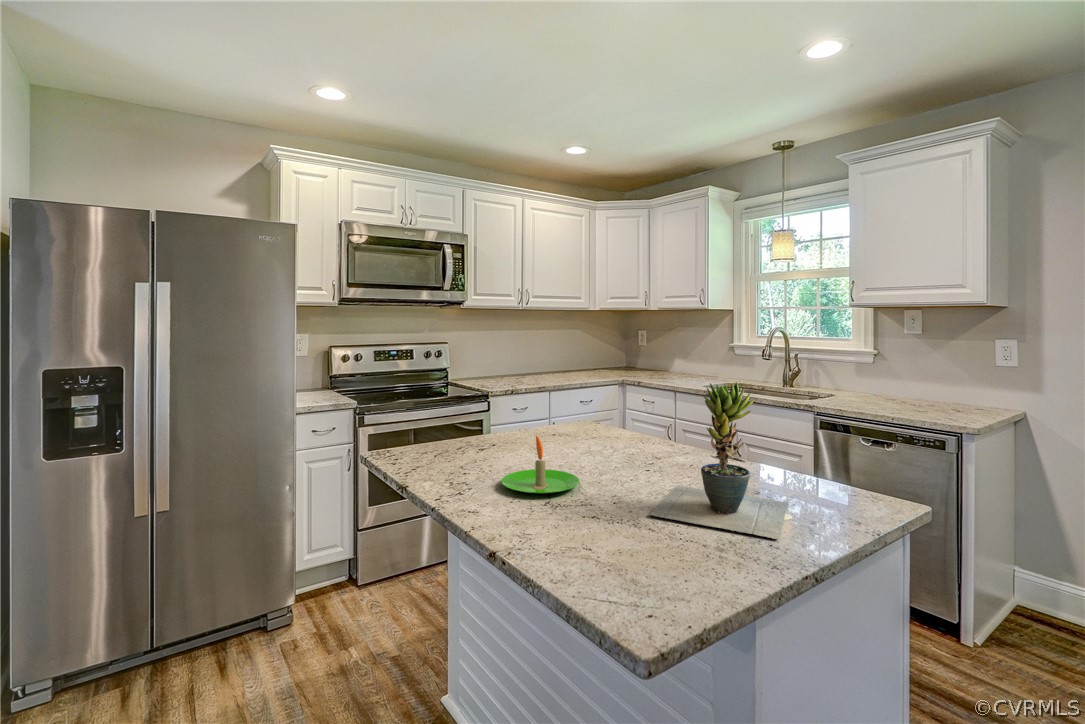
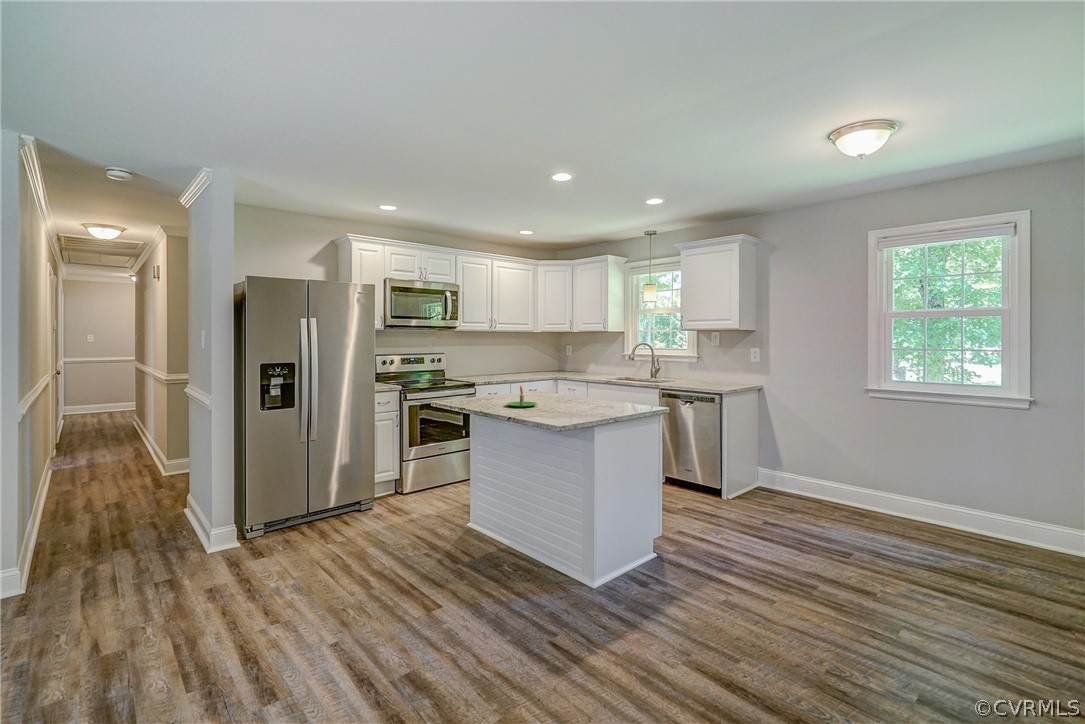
potted plant: present [649,382,788,539] -> none [564,361,616,412]

